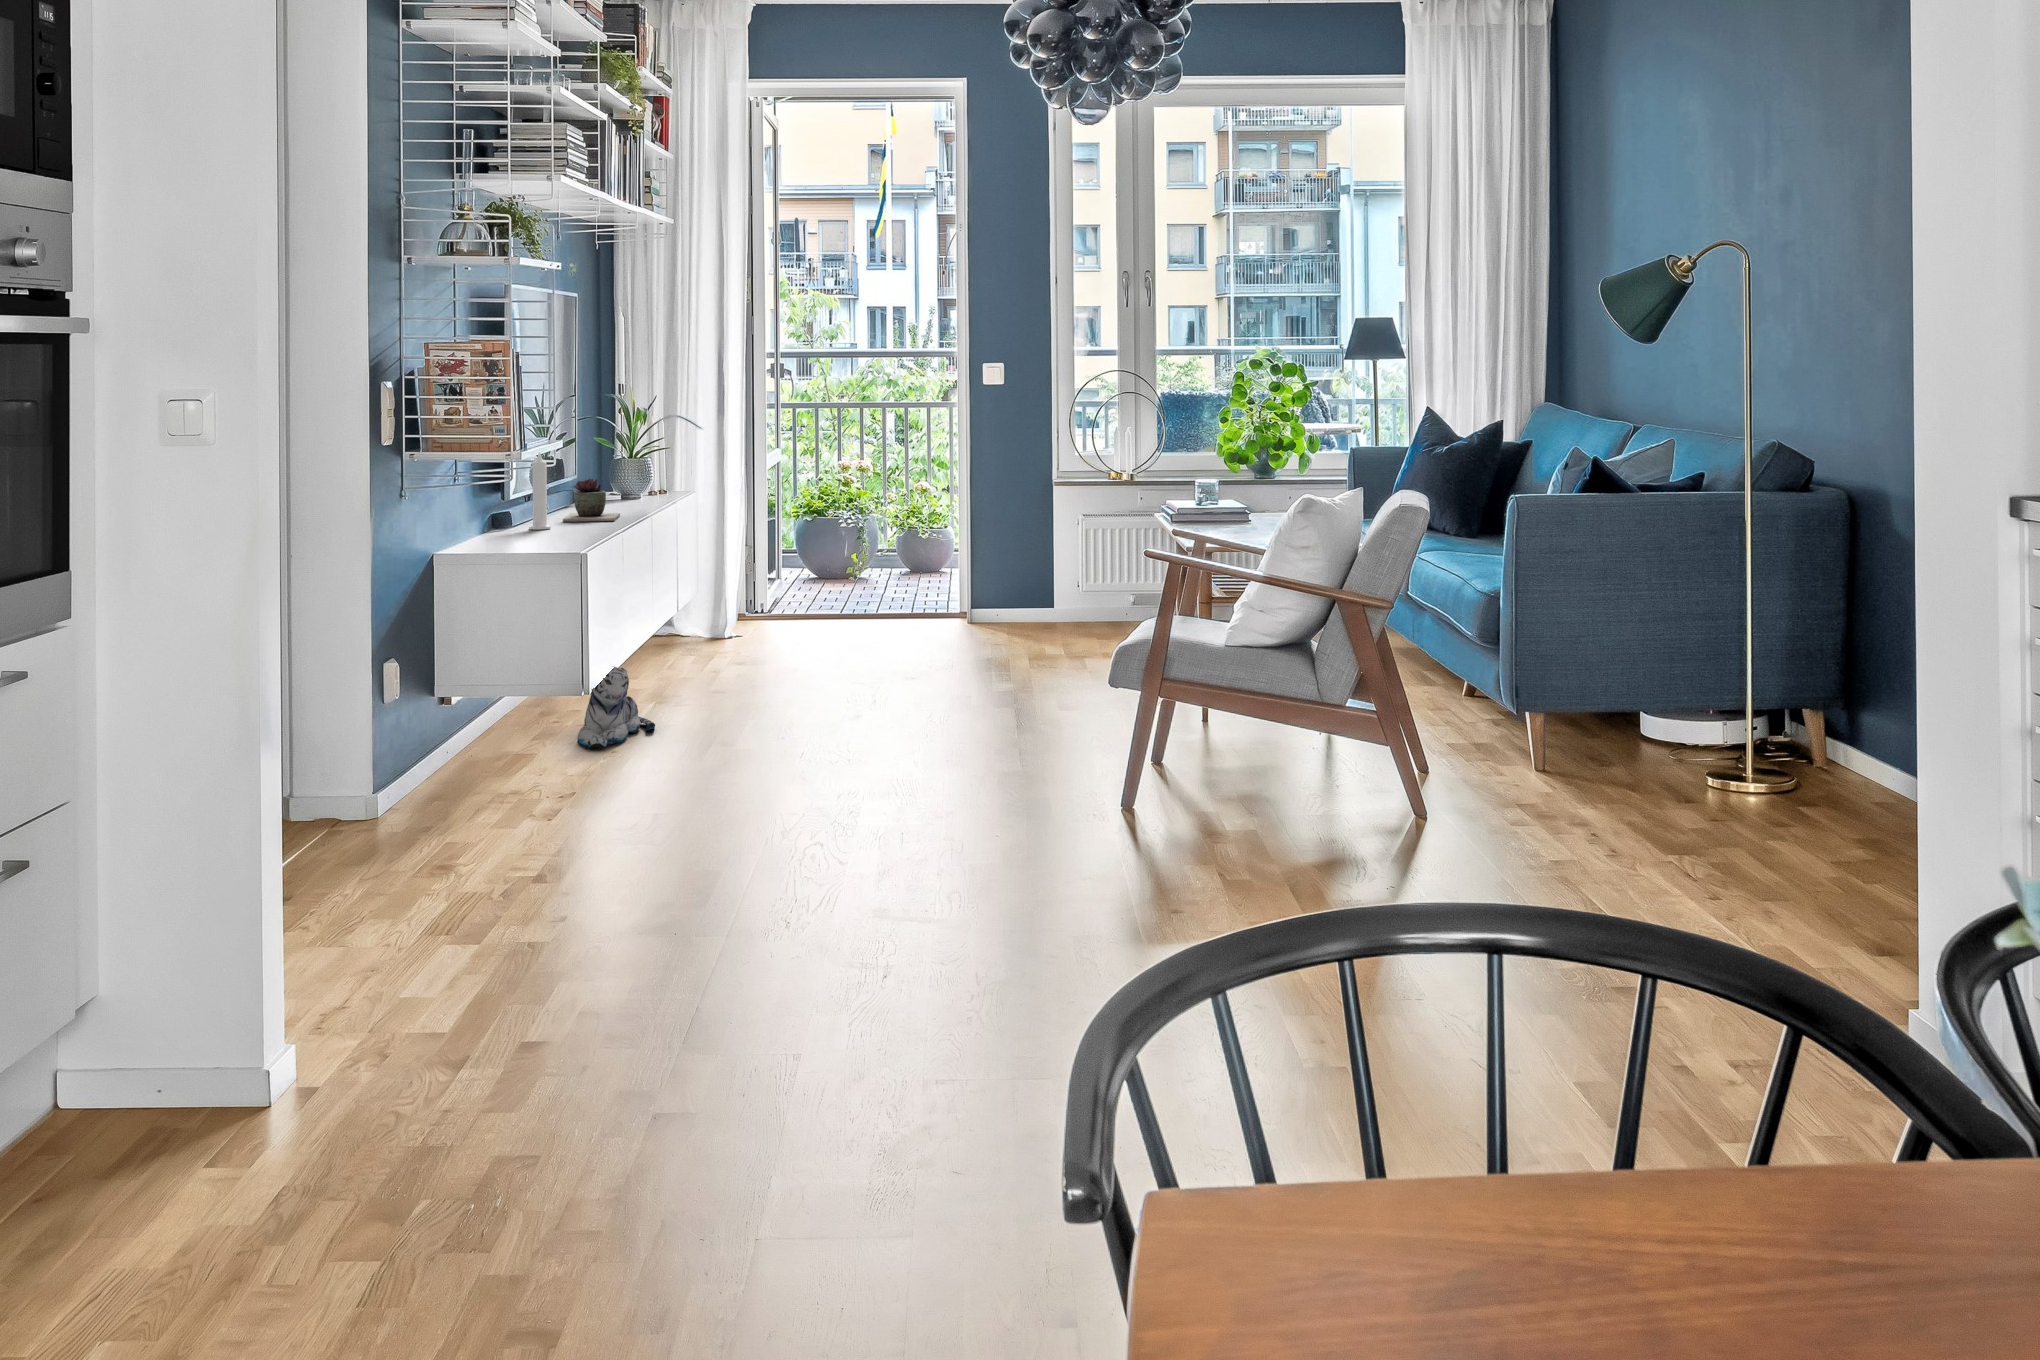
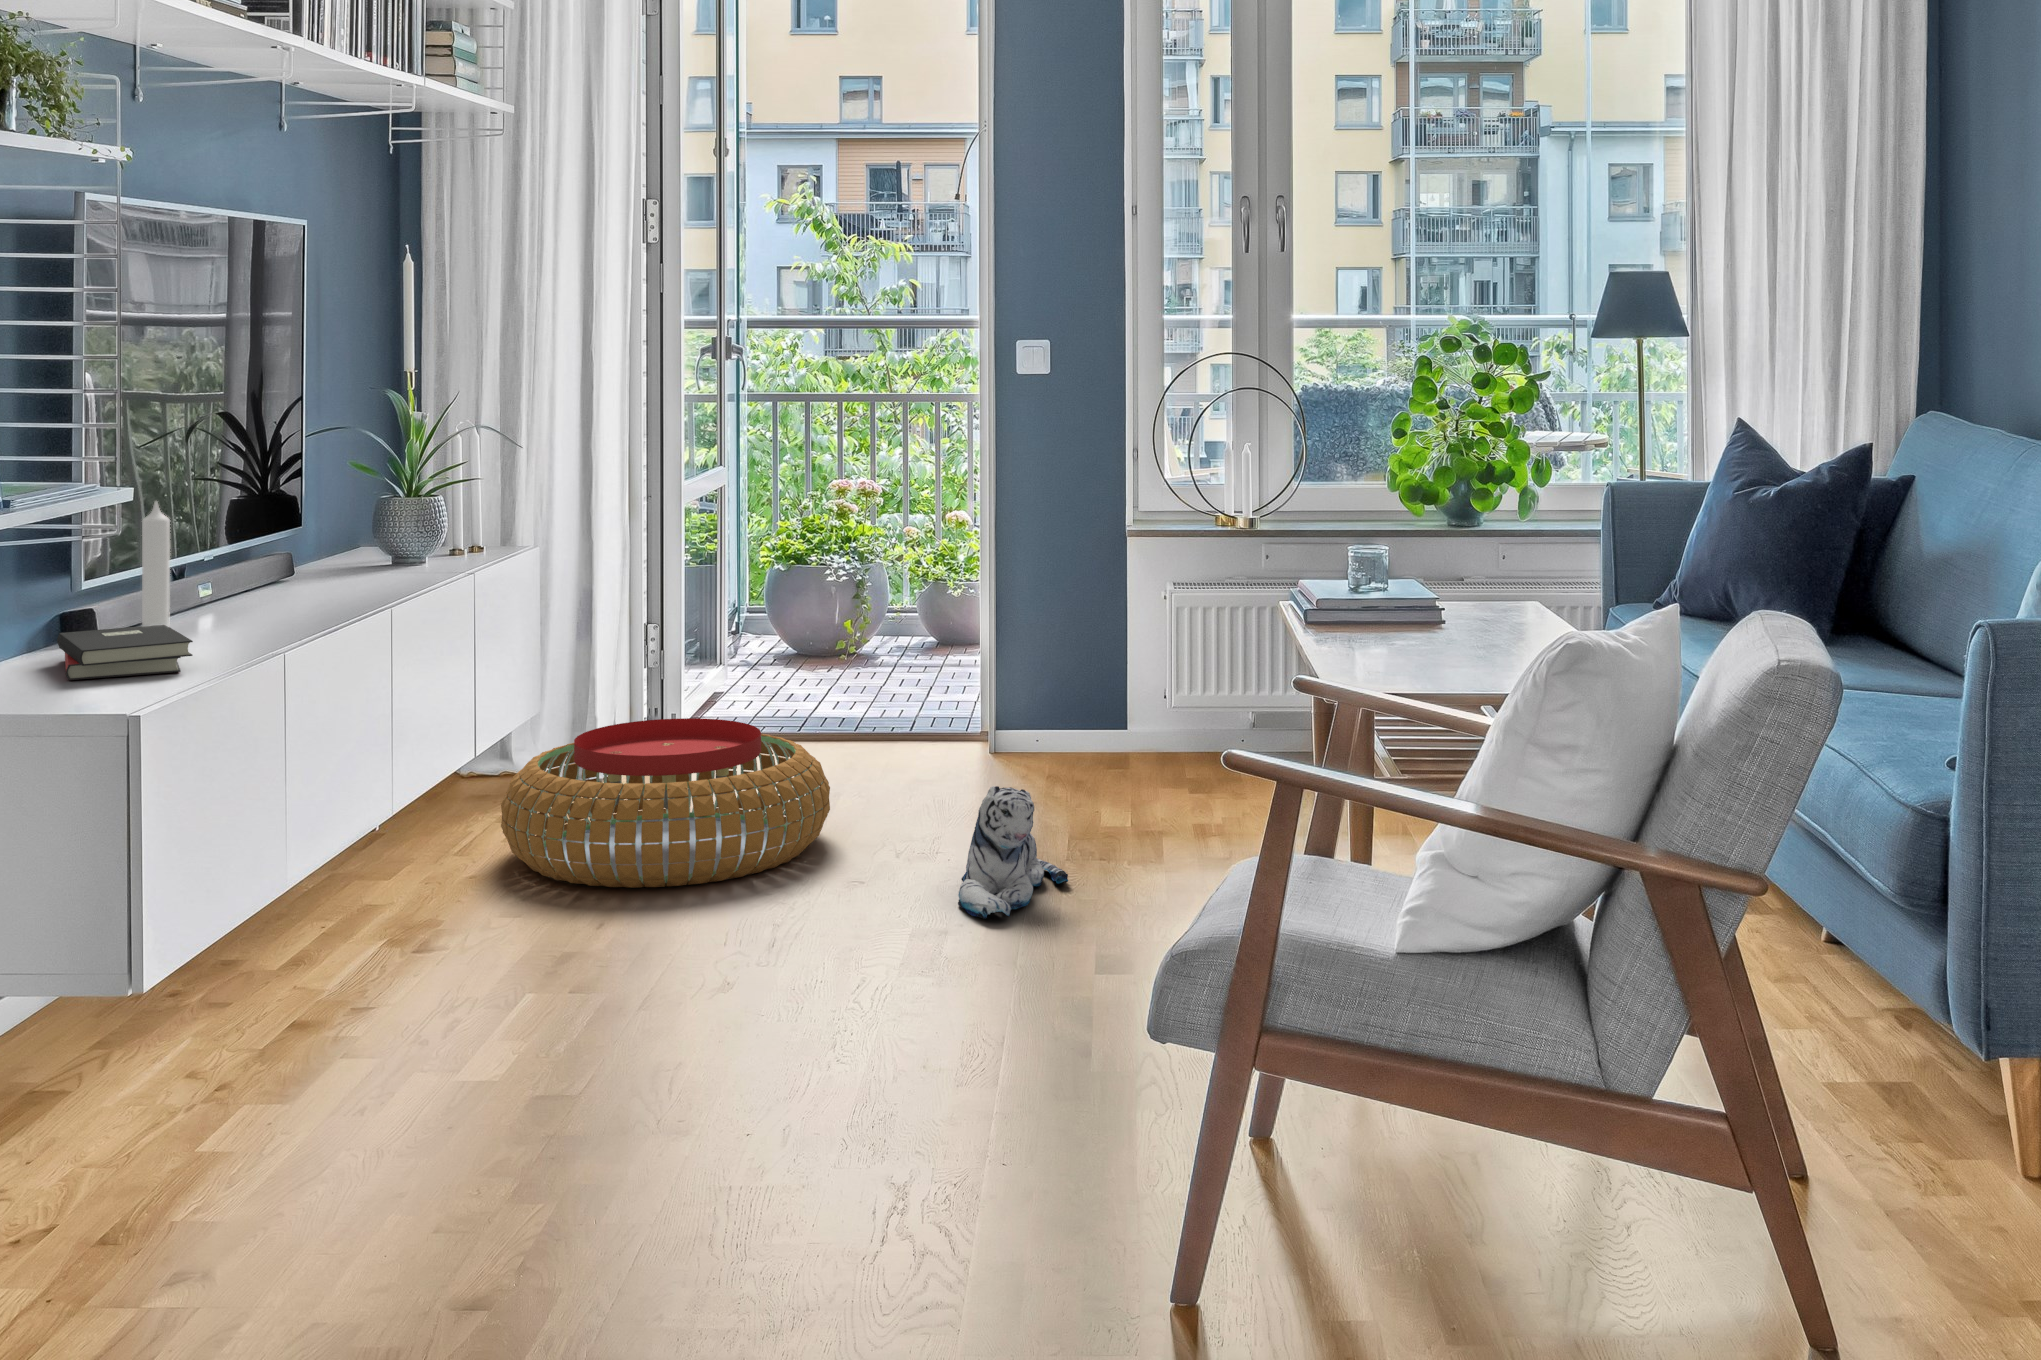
succulent plant: present [563,479,620,522] -> none [222,541,345,621]
hardback book: none [505,518,584,542] -> present [57,624,193,680]
pouf: none [698,590,888,679] -> present [501,718,830,888]
plush toy: present [577,667,655,748] -> present [958,786,1068,918]

